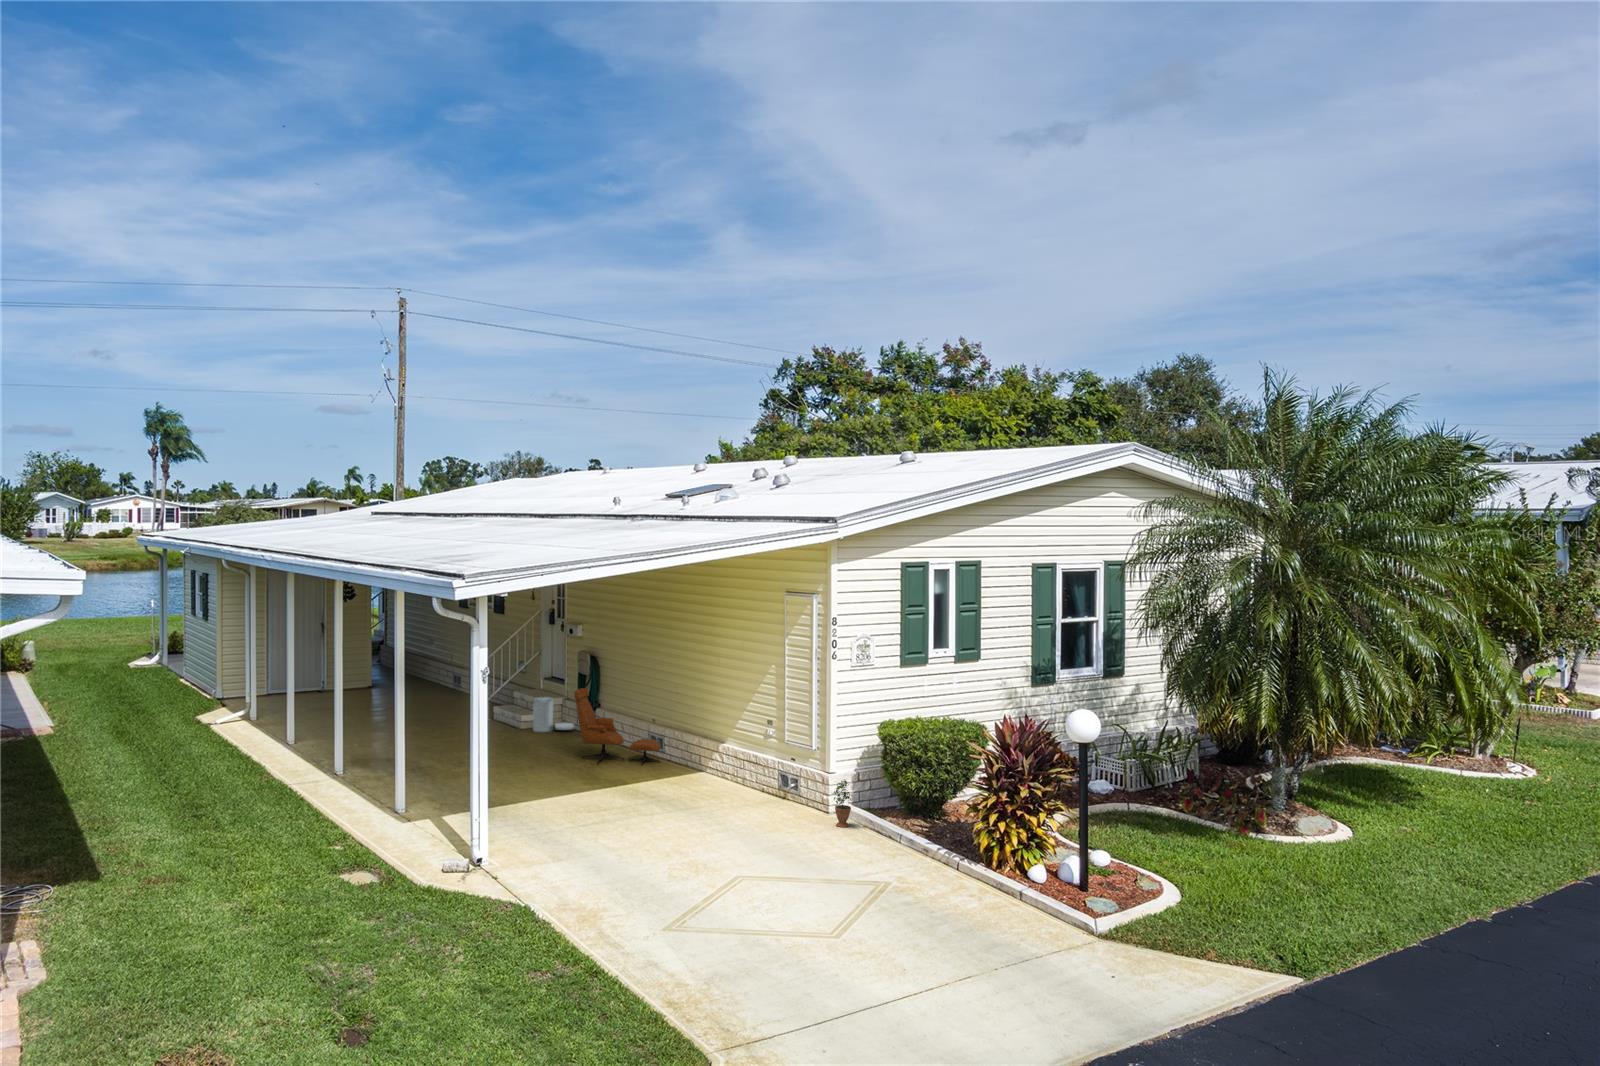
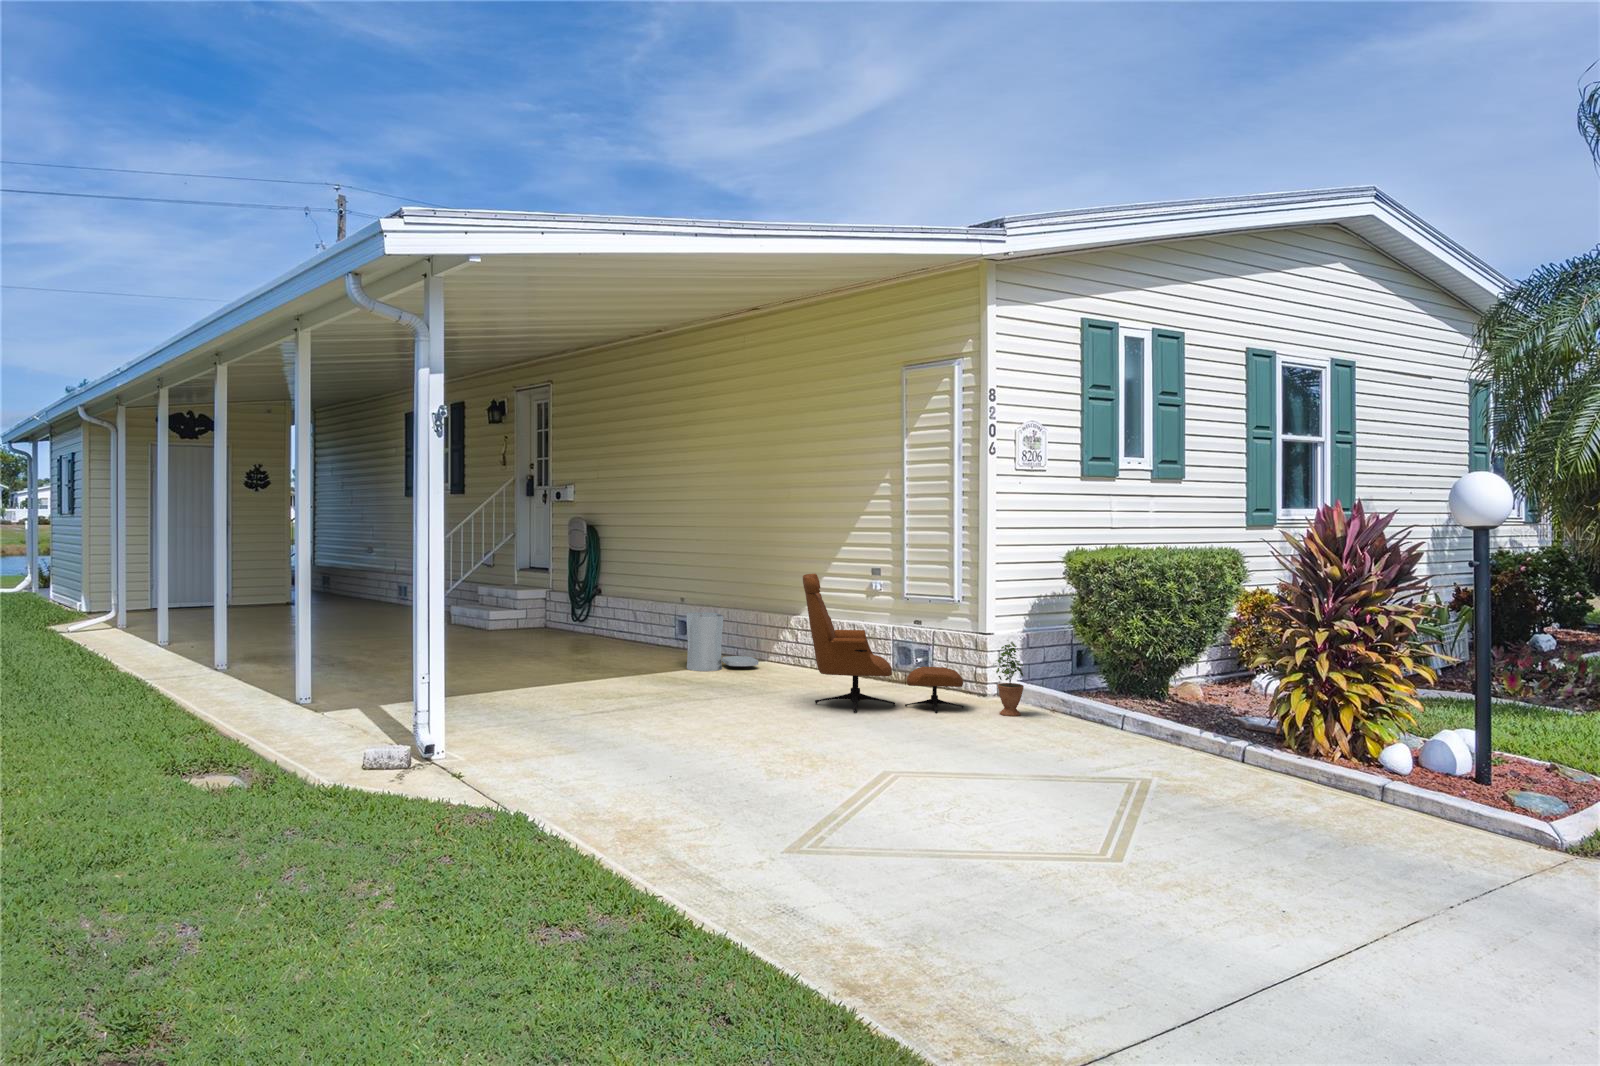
lounge chair: present [574,688,660,765] -> present [803,574,964,713]
trash can: present [533,697,574,732] -> present [687,612,758,671]

